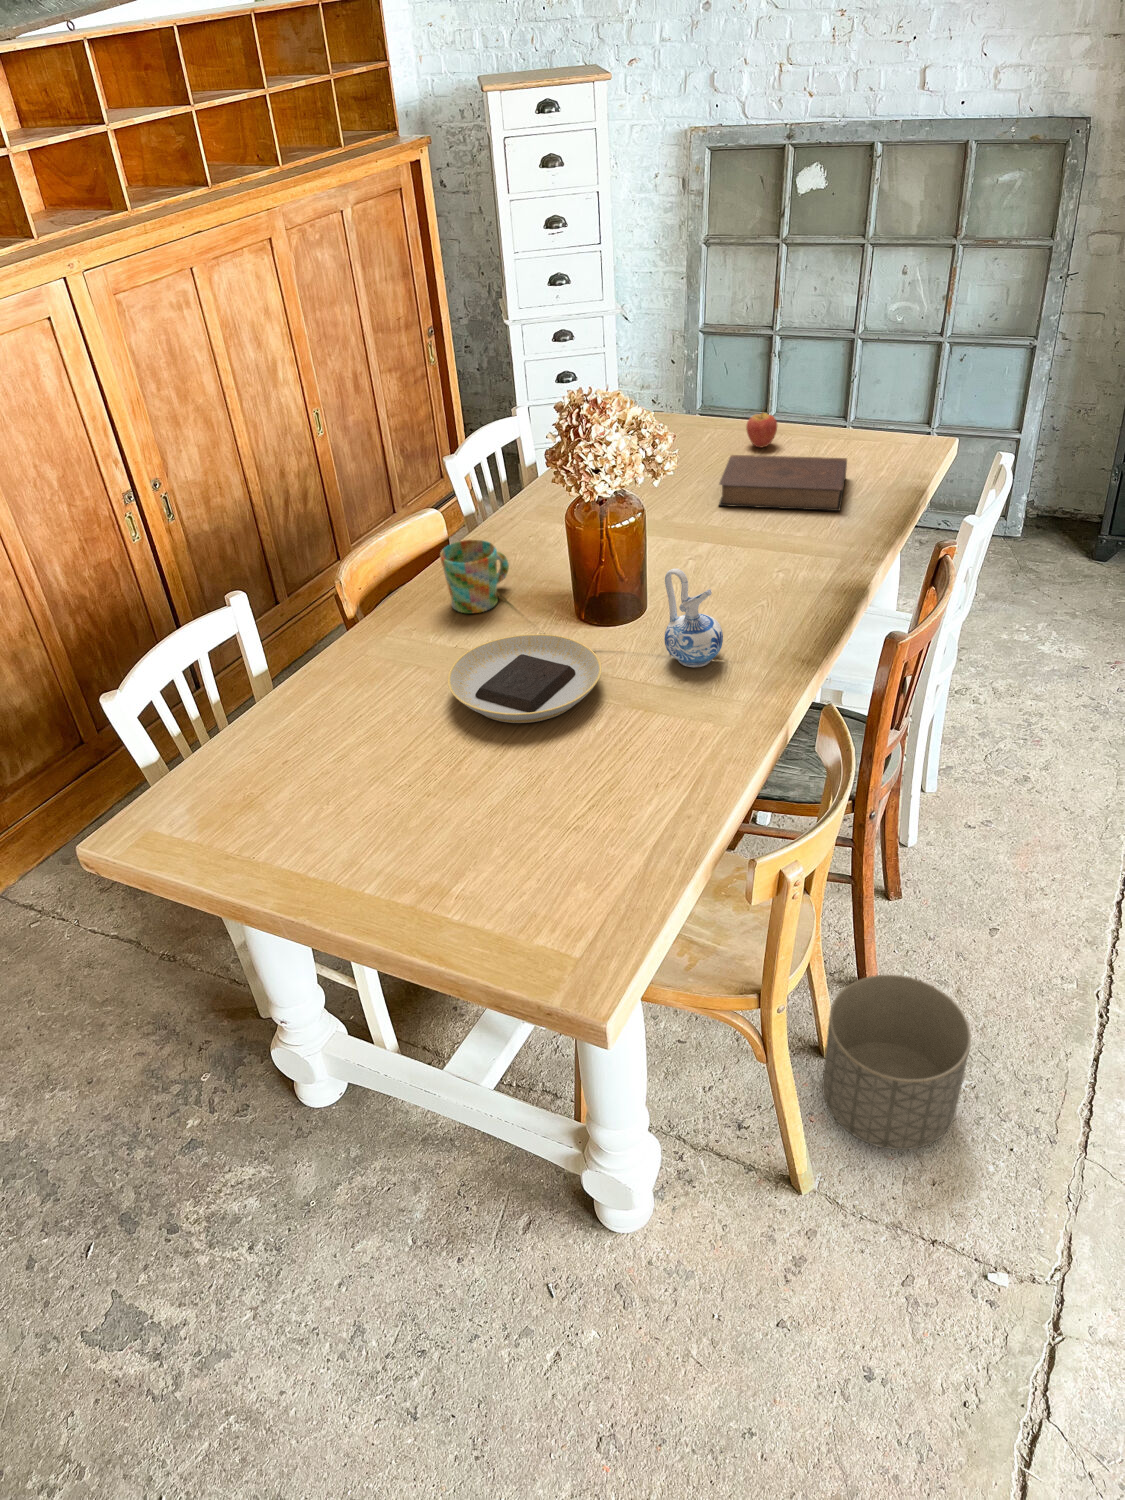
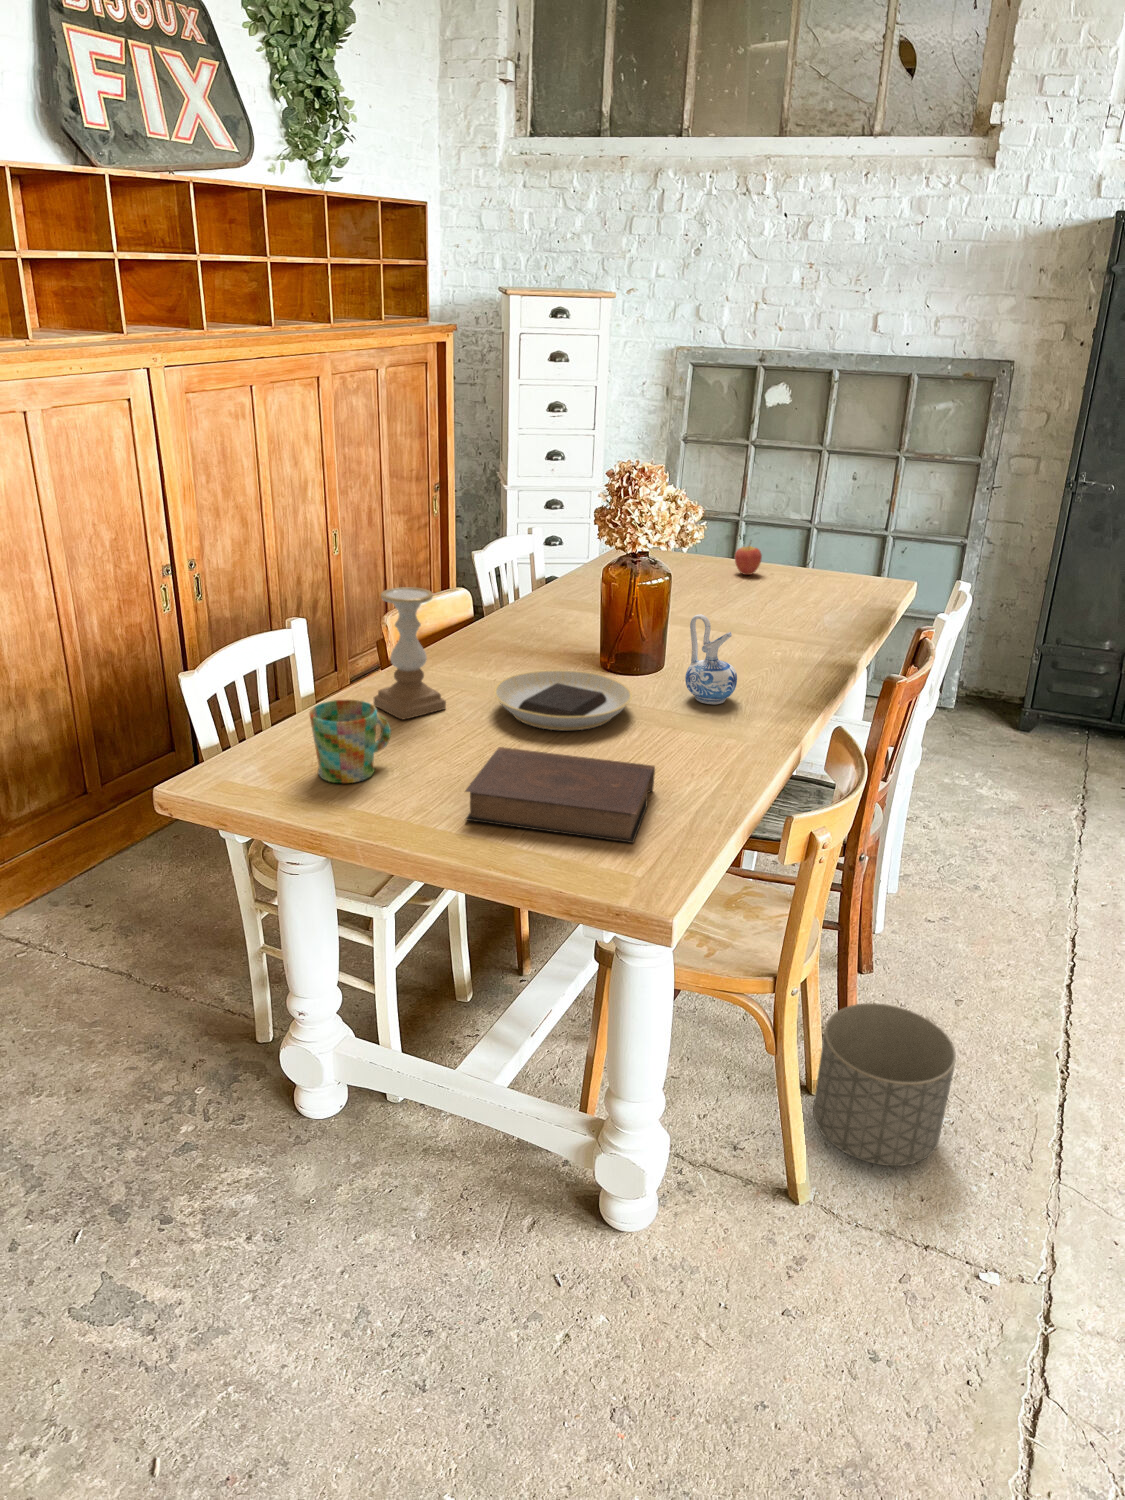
book: present [719,455,847,511] -> present [465,747,655,843]
mug: present [440,540,509,613] -> present [310,700,391,783]
candle holder: none [308,568,399,718] -> present [374,587,446,719]

